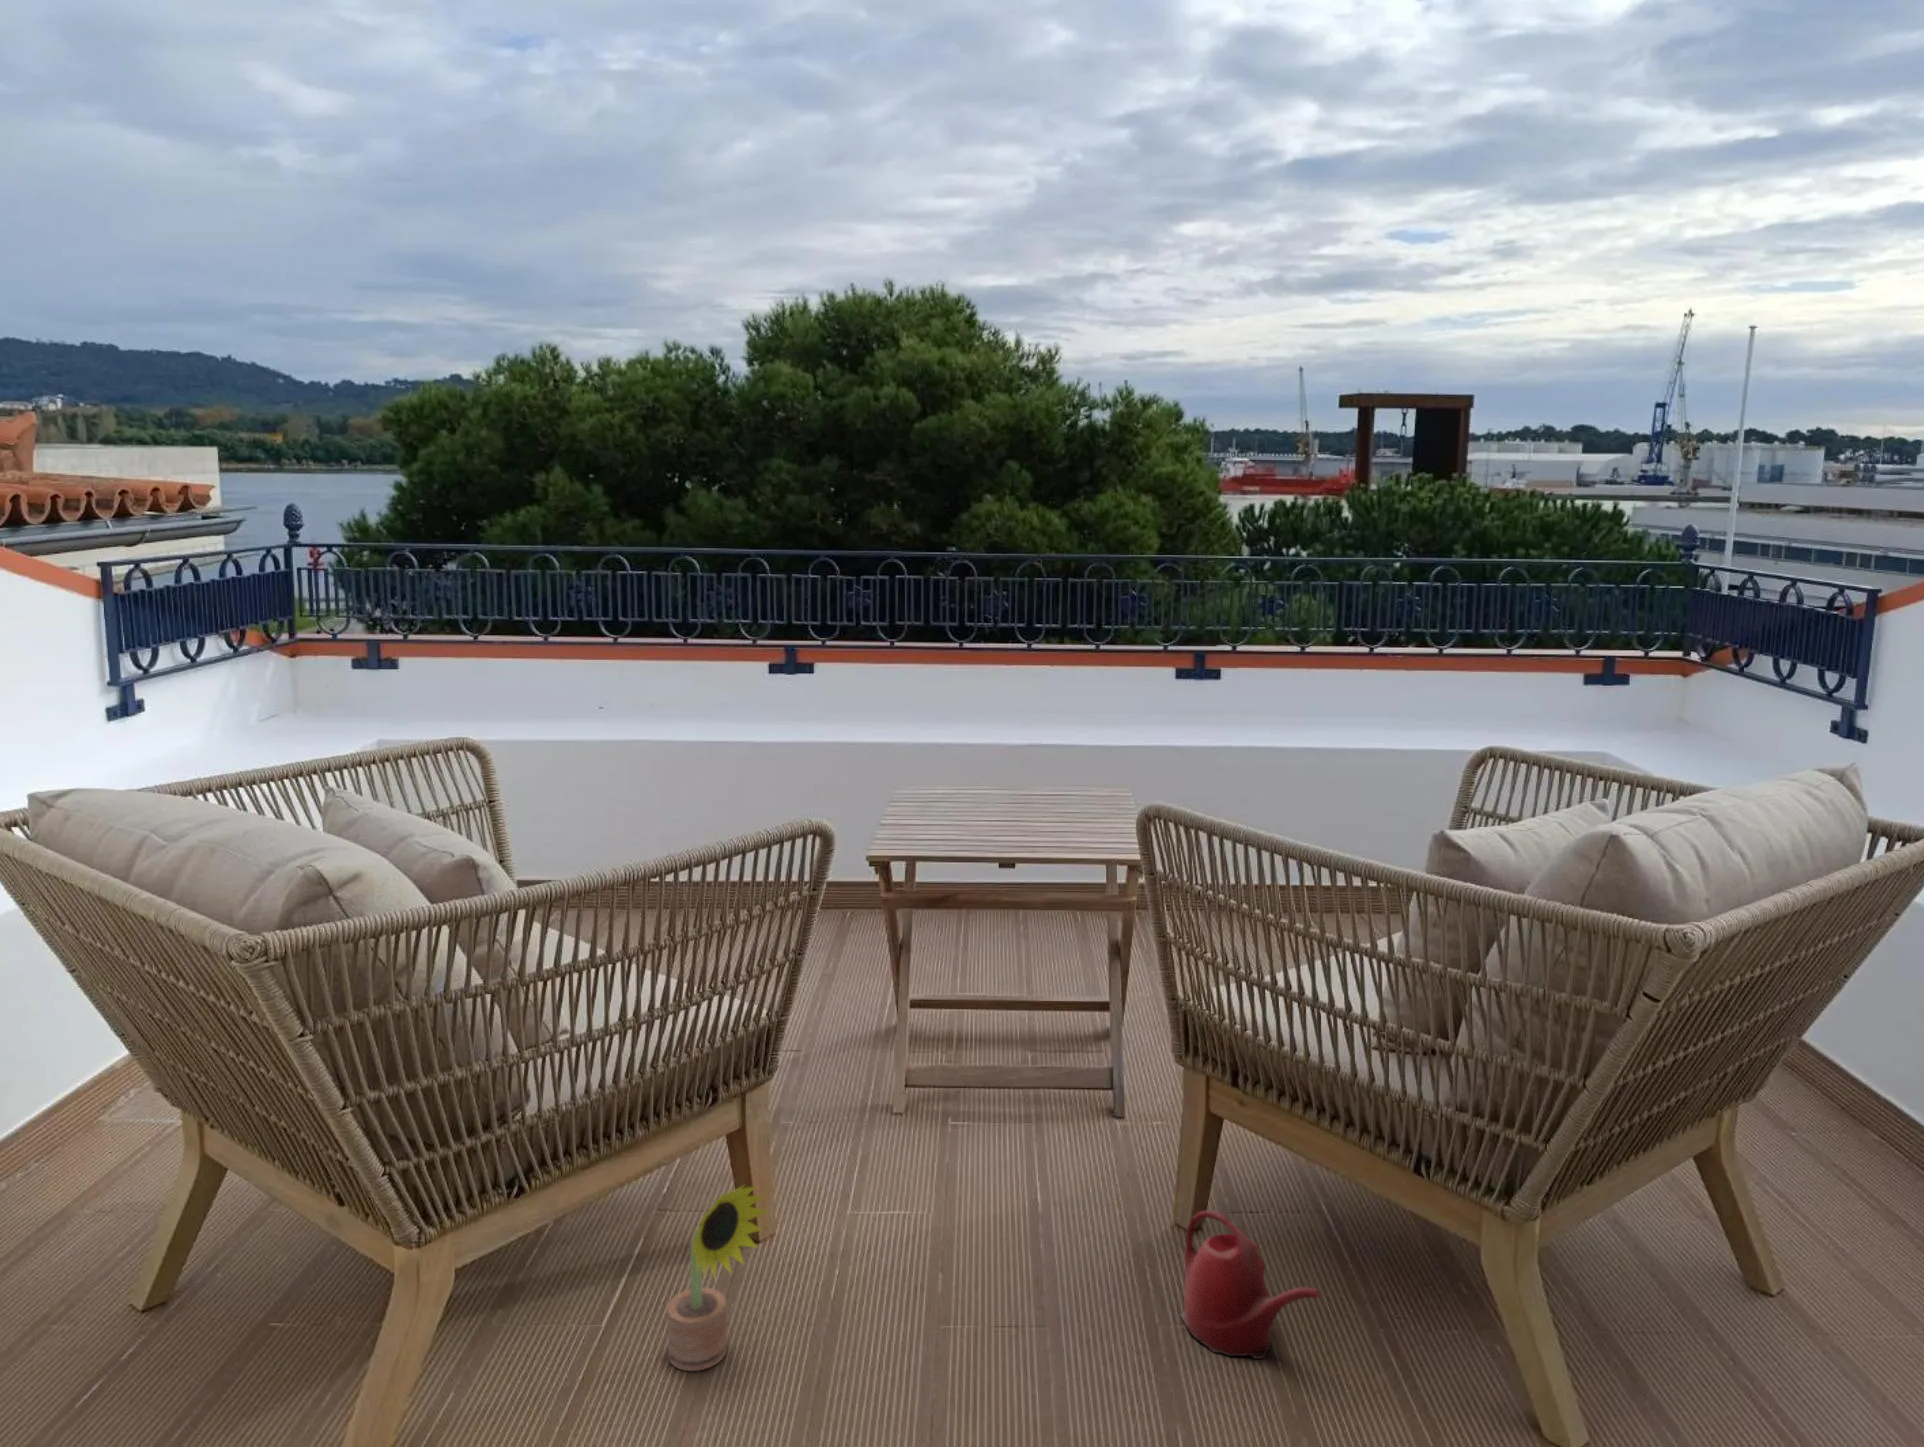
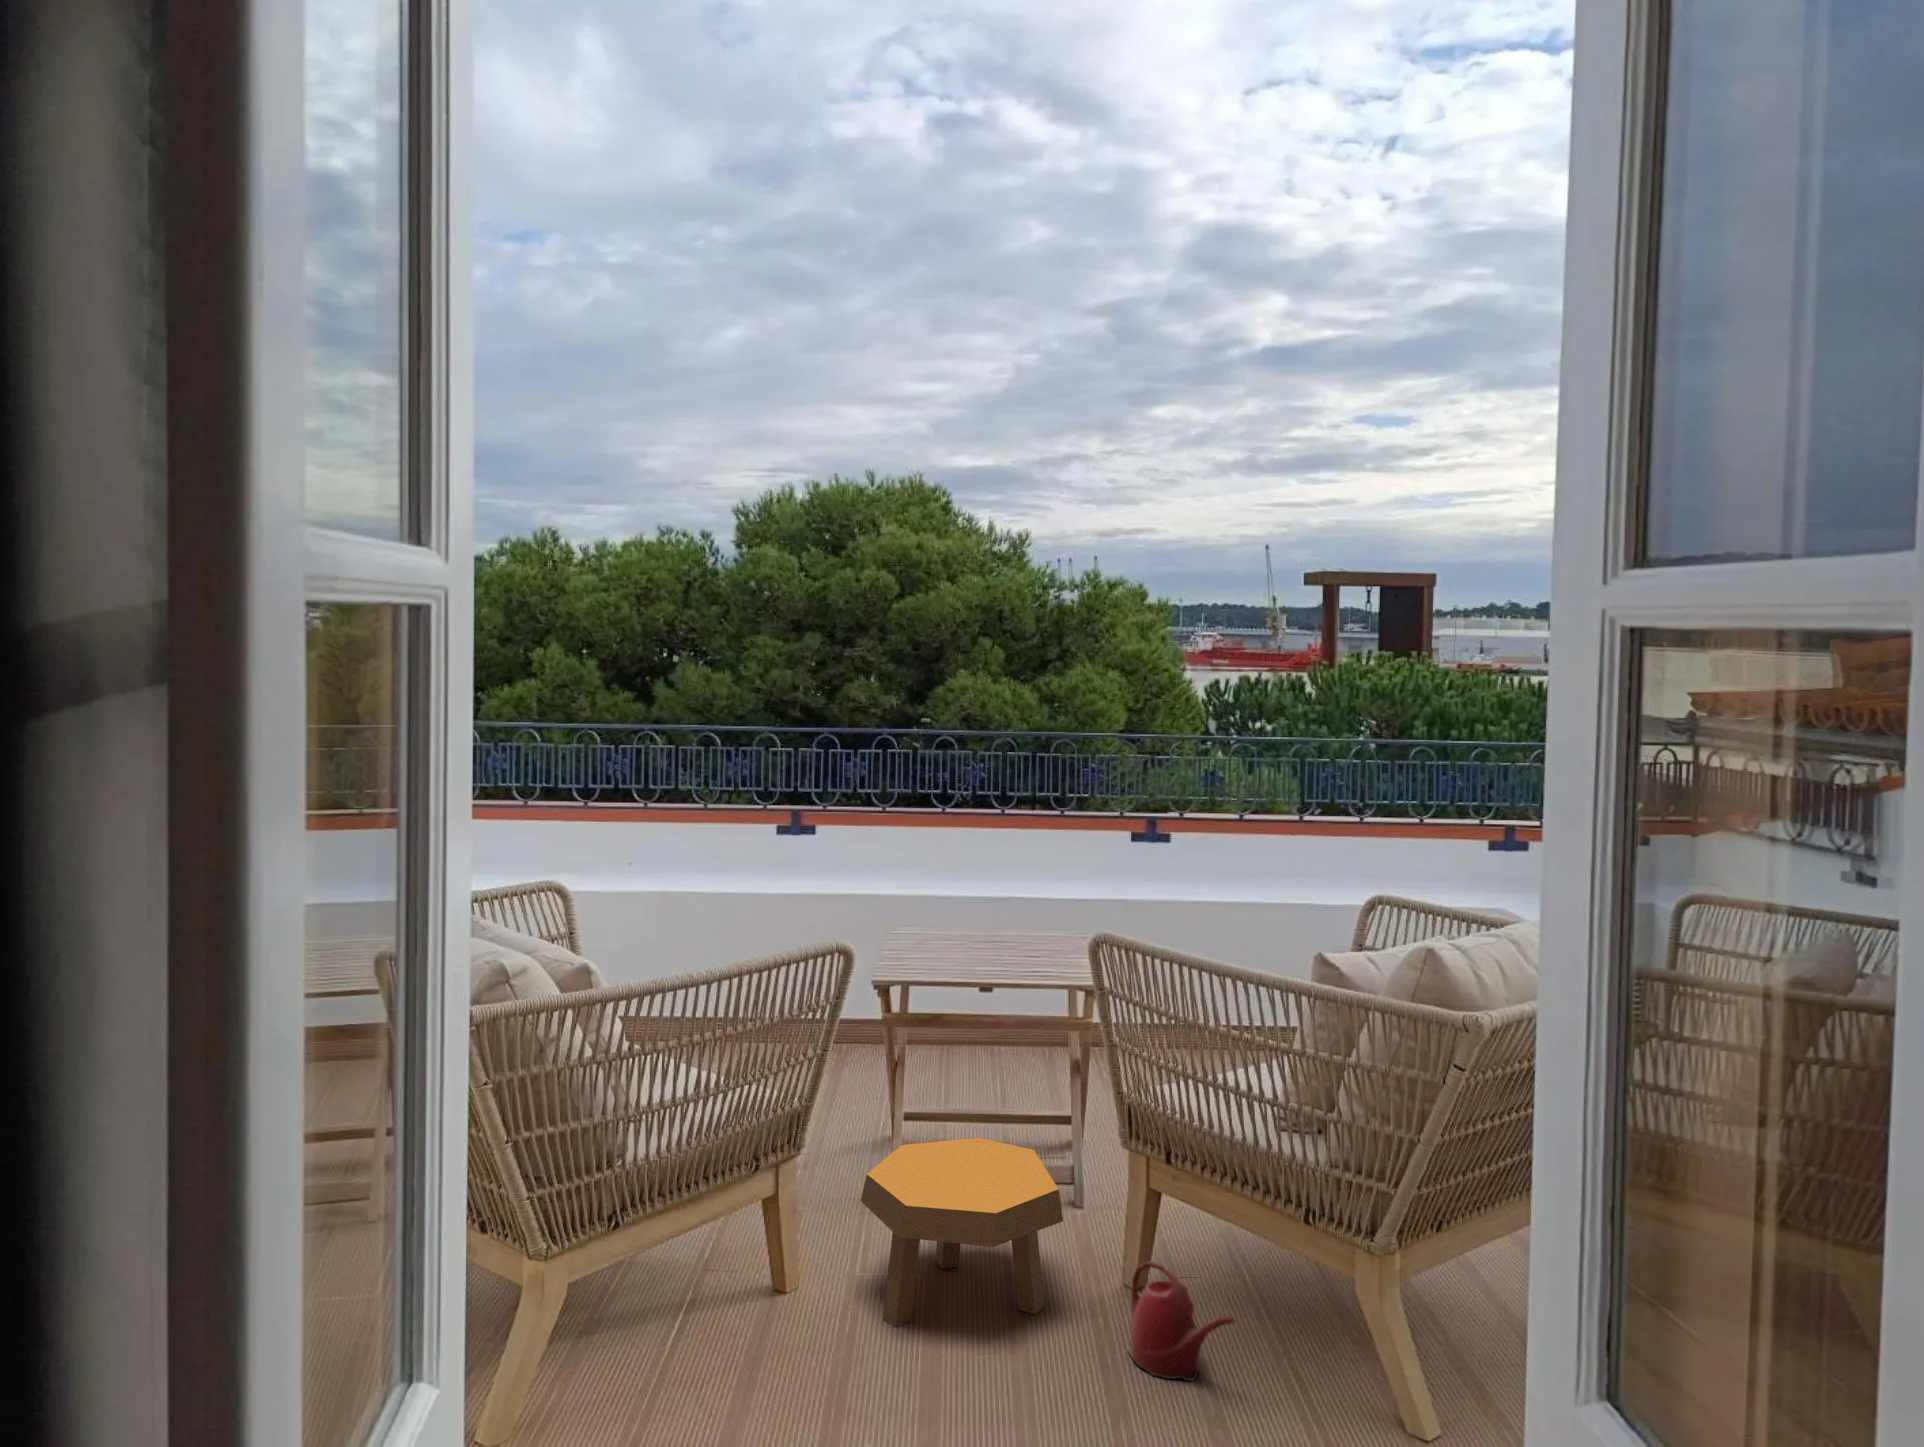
footstool: none [850,1044,1100,1284] -> present [861,1138,1063,1327]
decorative plant: present [667,1186,766,1371] -> none [720,1228,802,1384]

